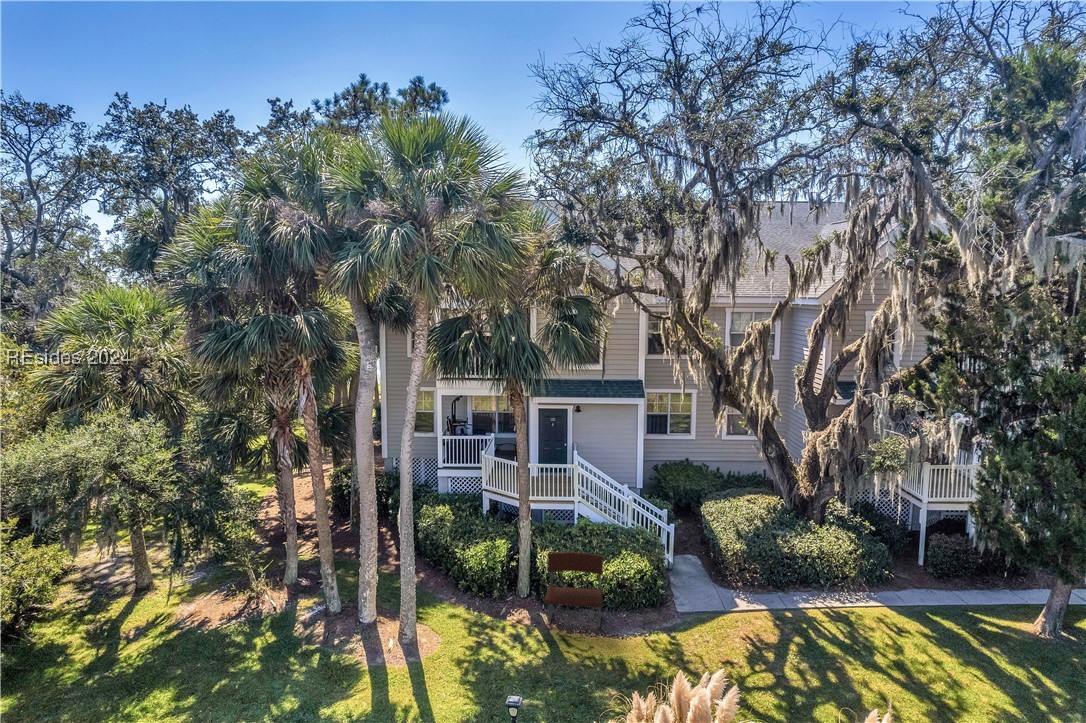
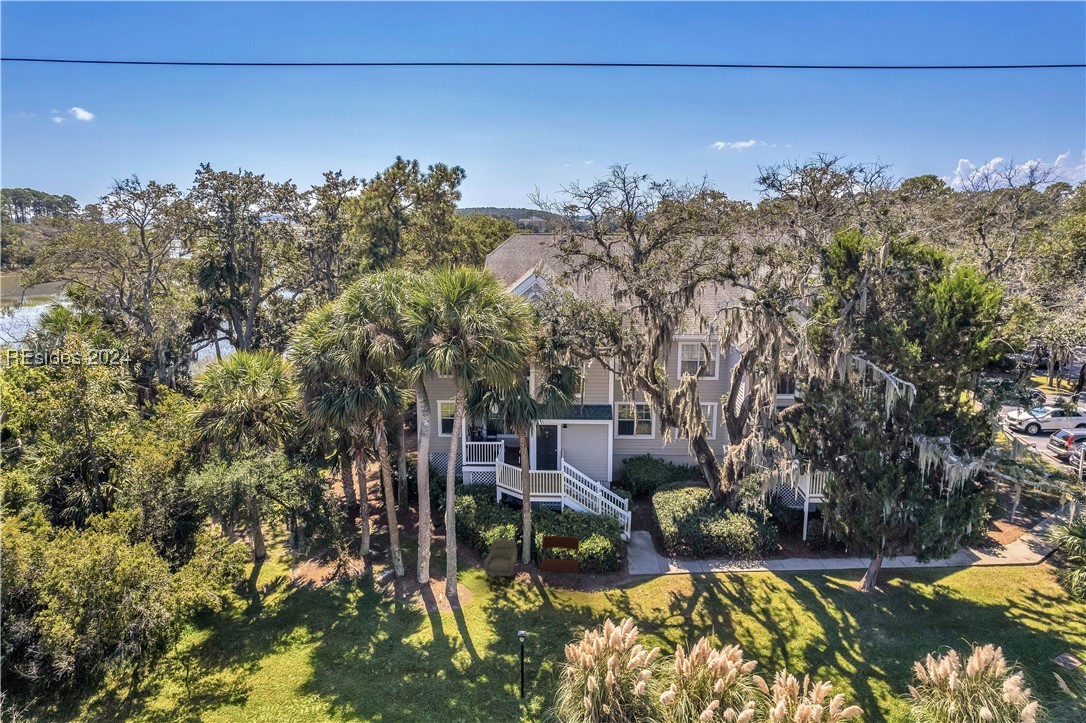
chair: none [460,559,511,624] -> present [484,539,517,583]

